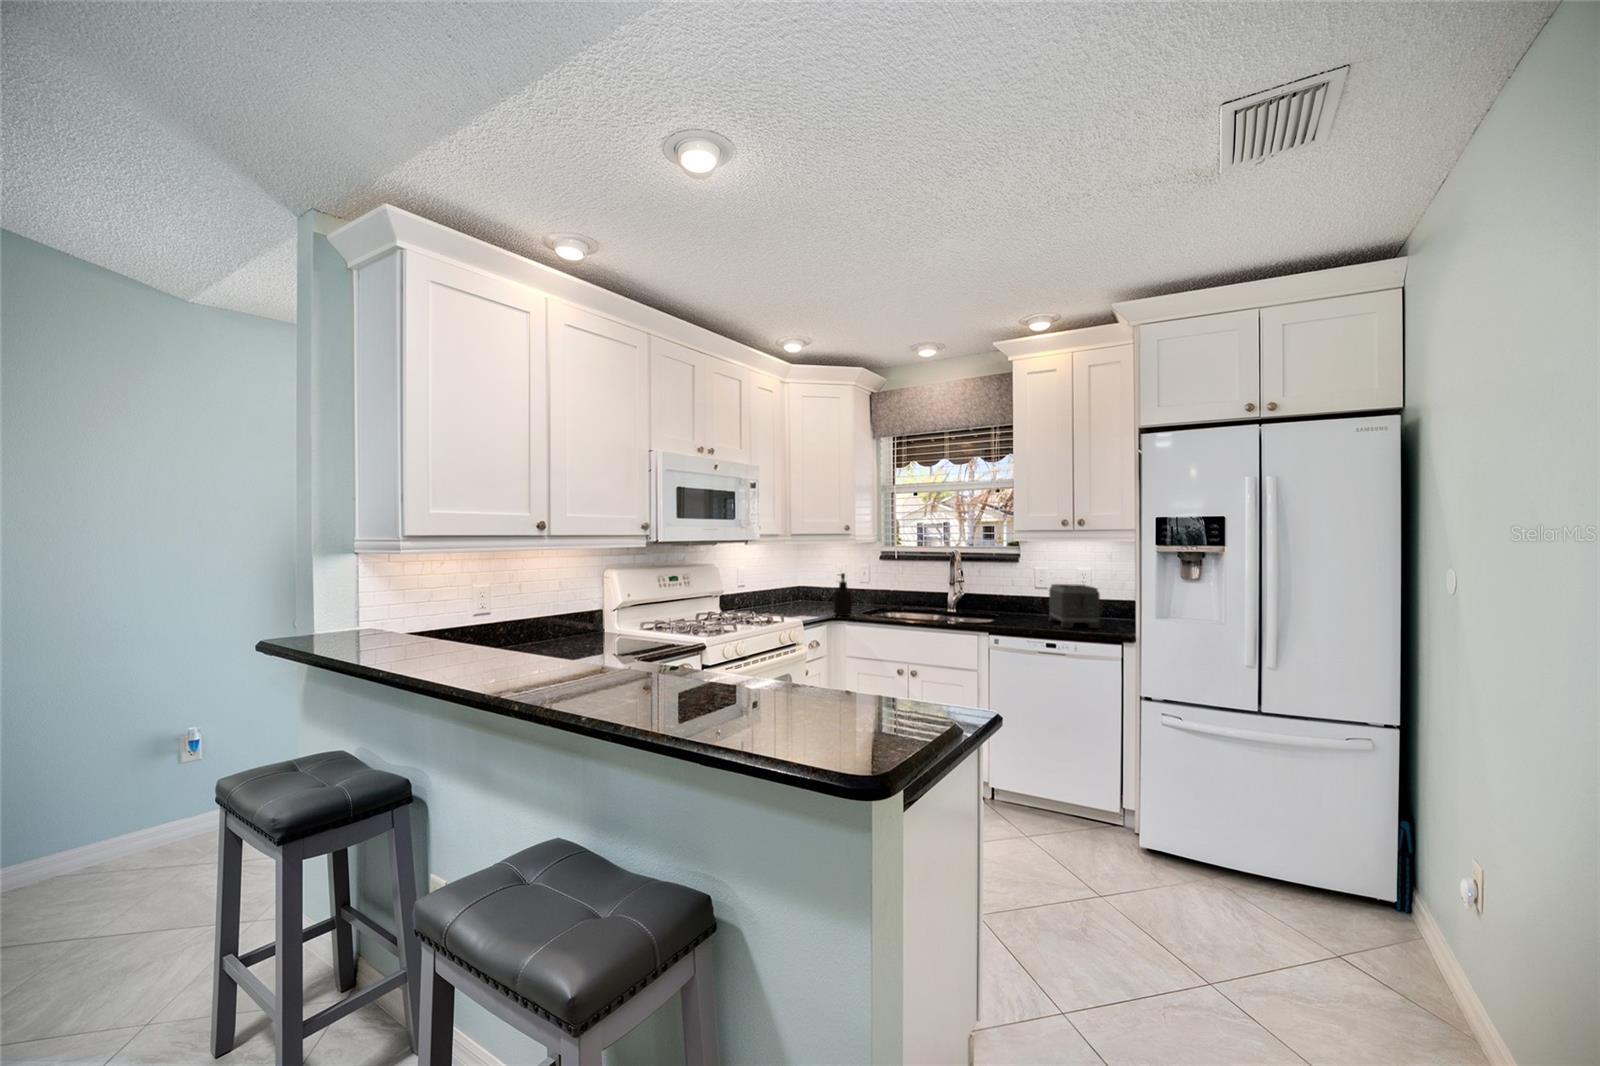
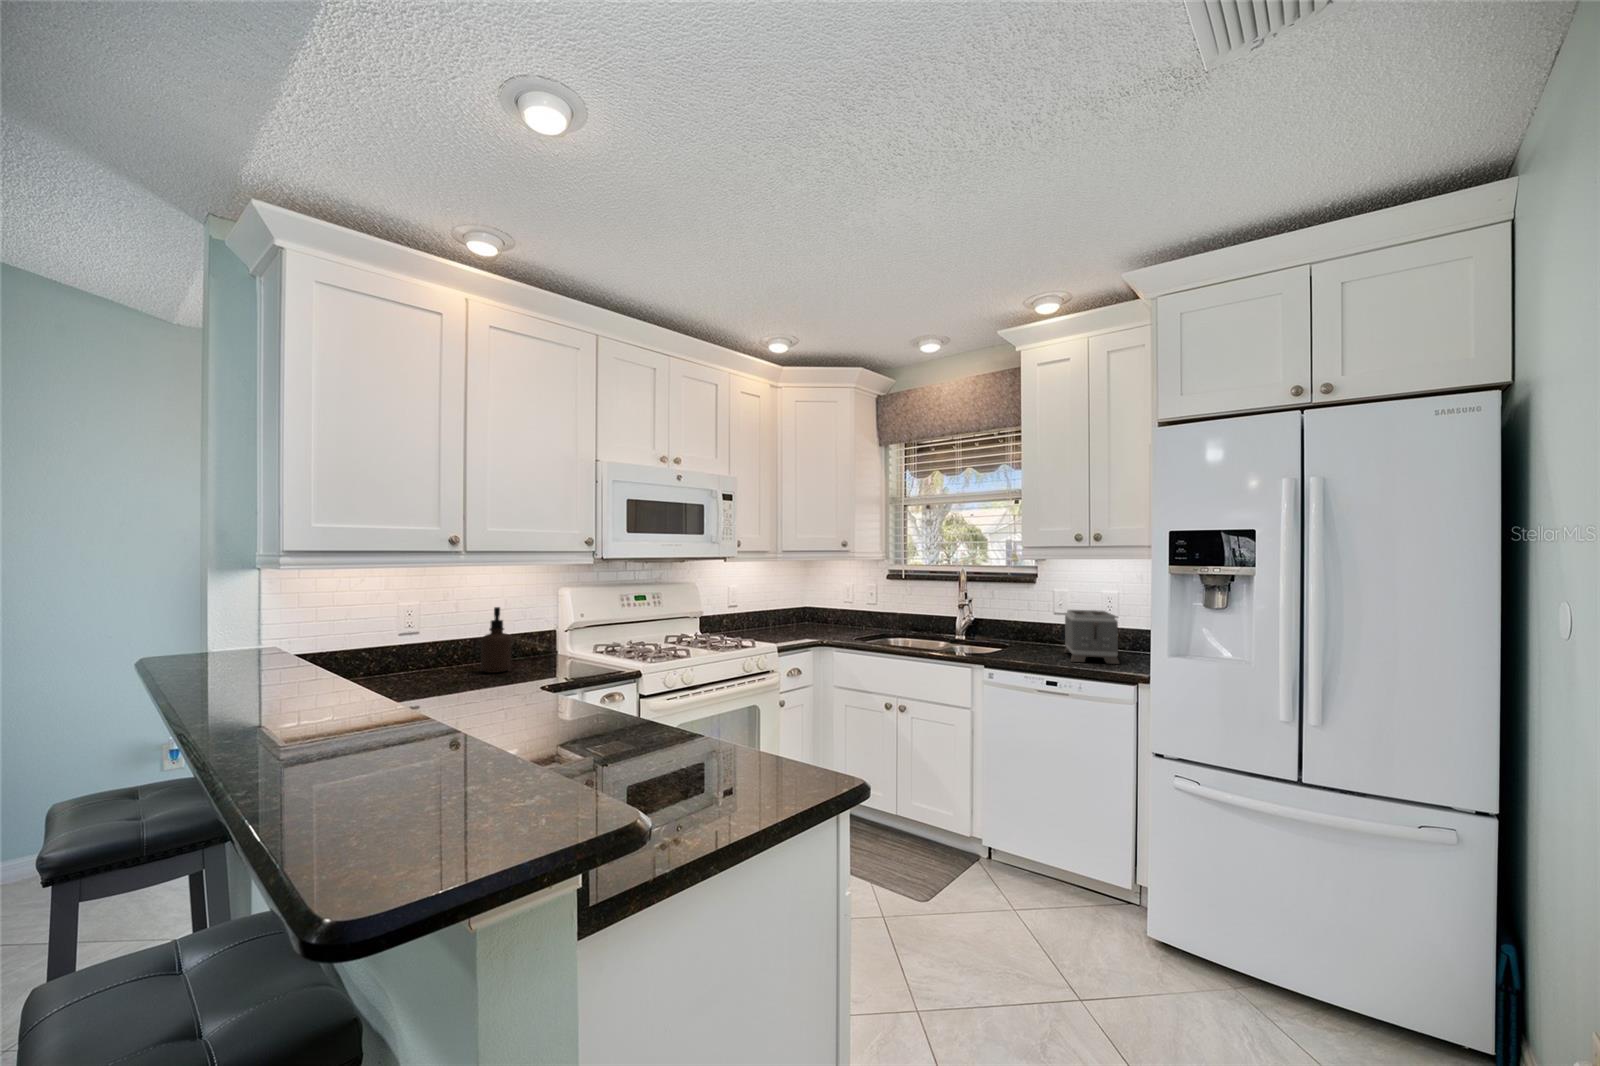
soap dispenser: present [834,573,852,616] -> present [481,607,512,673]

